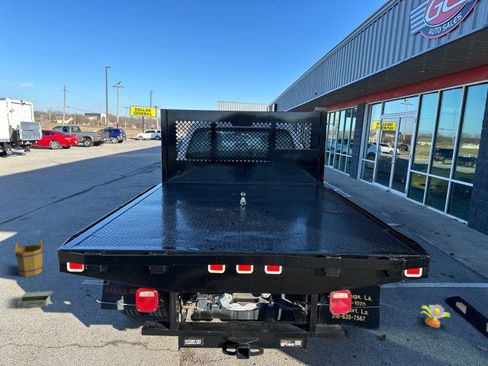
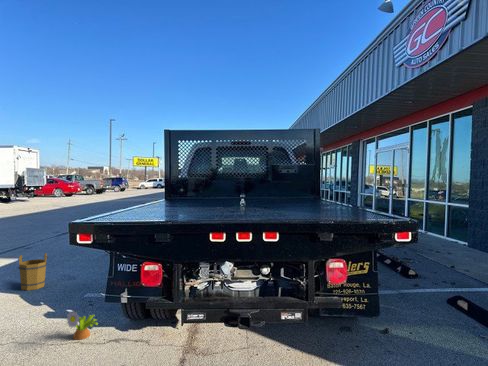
toolbox: present [18,290,53,308] -> none [19,299,56,315]
decorative plant: present [422,304,450,328] -> present [67,311,98,340]

